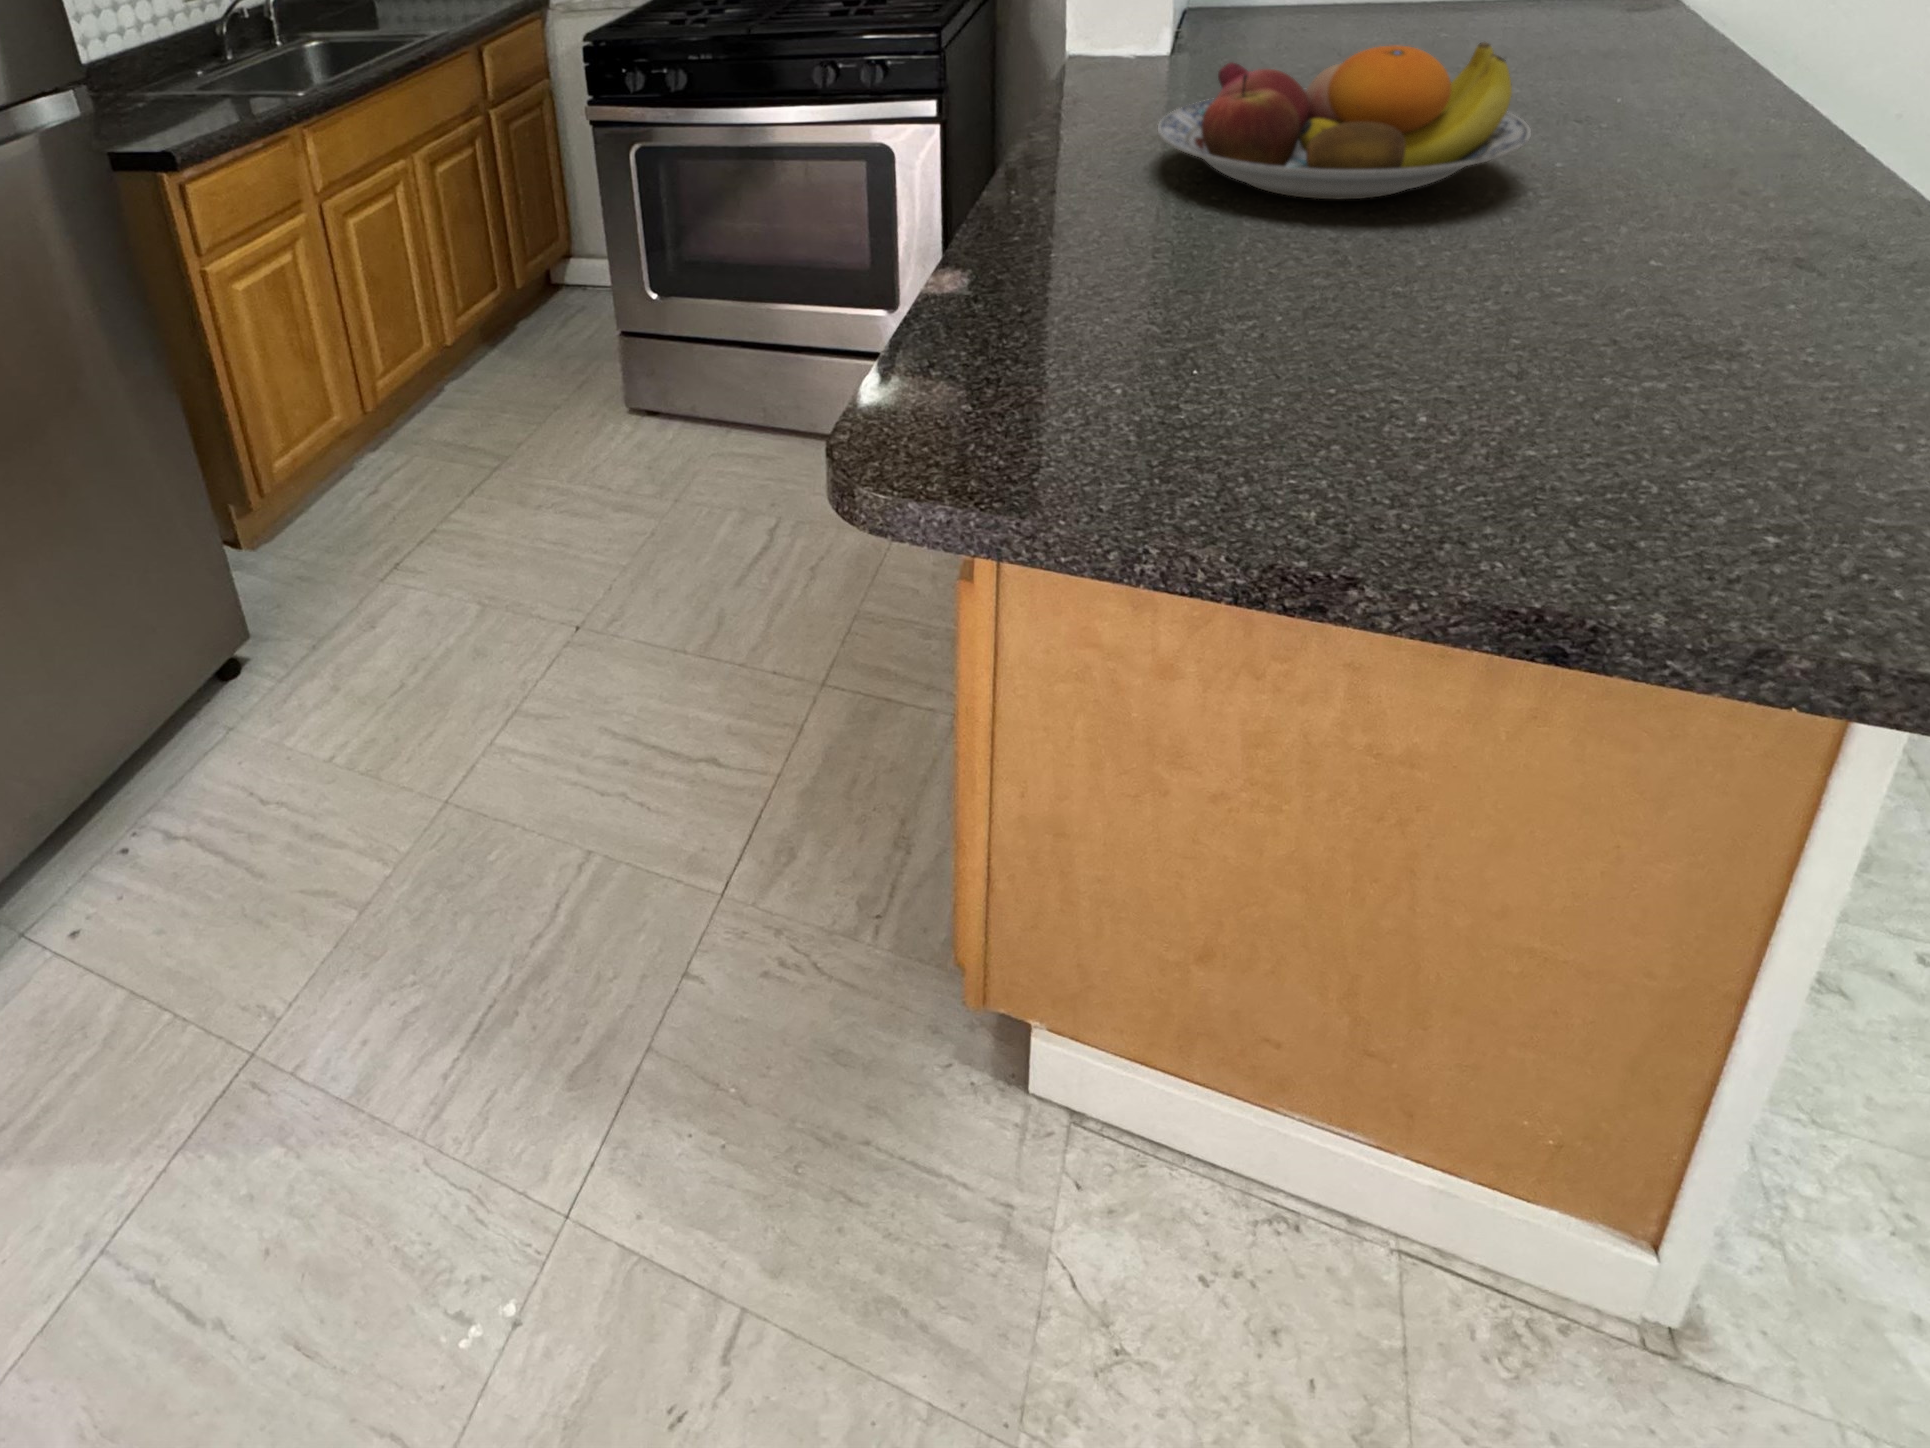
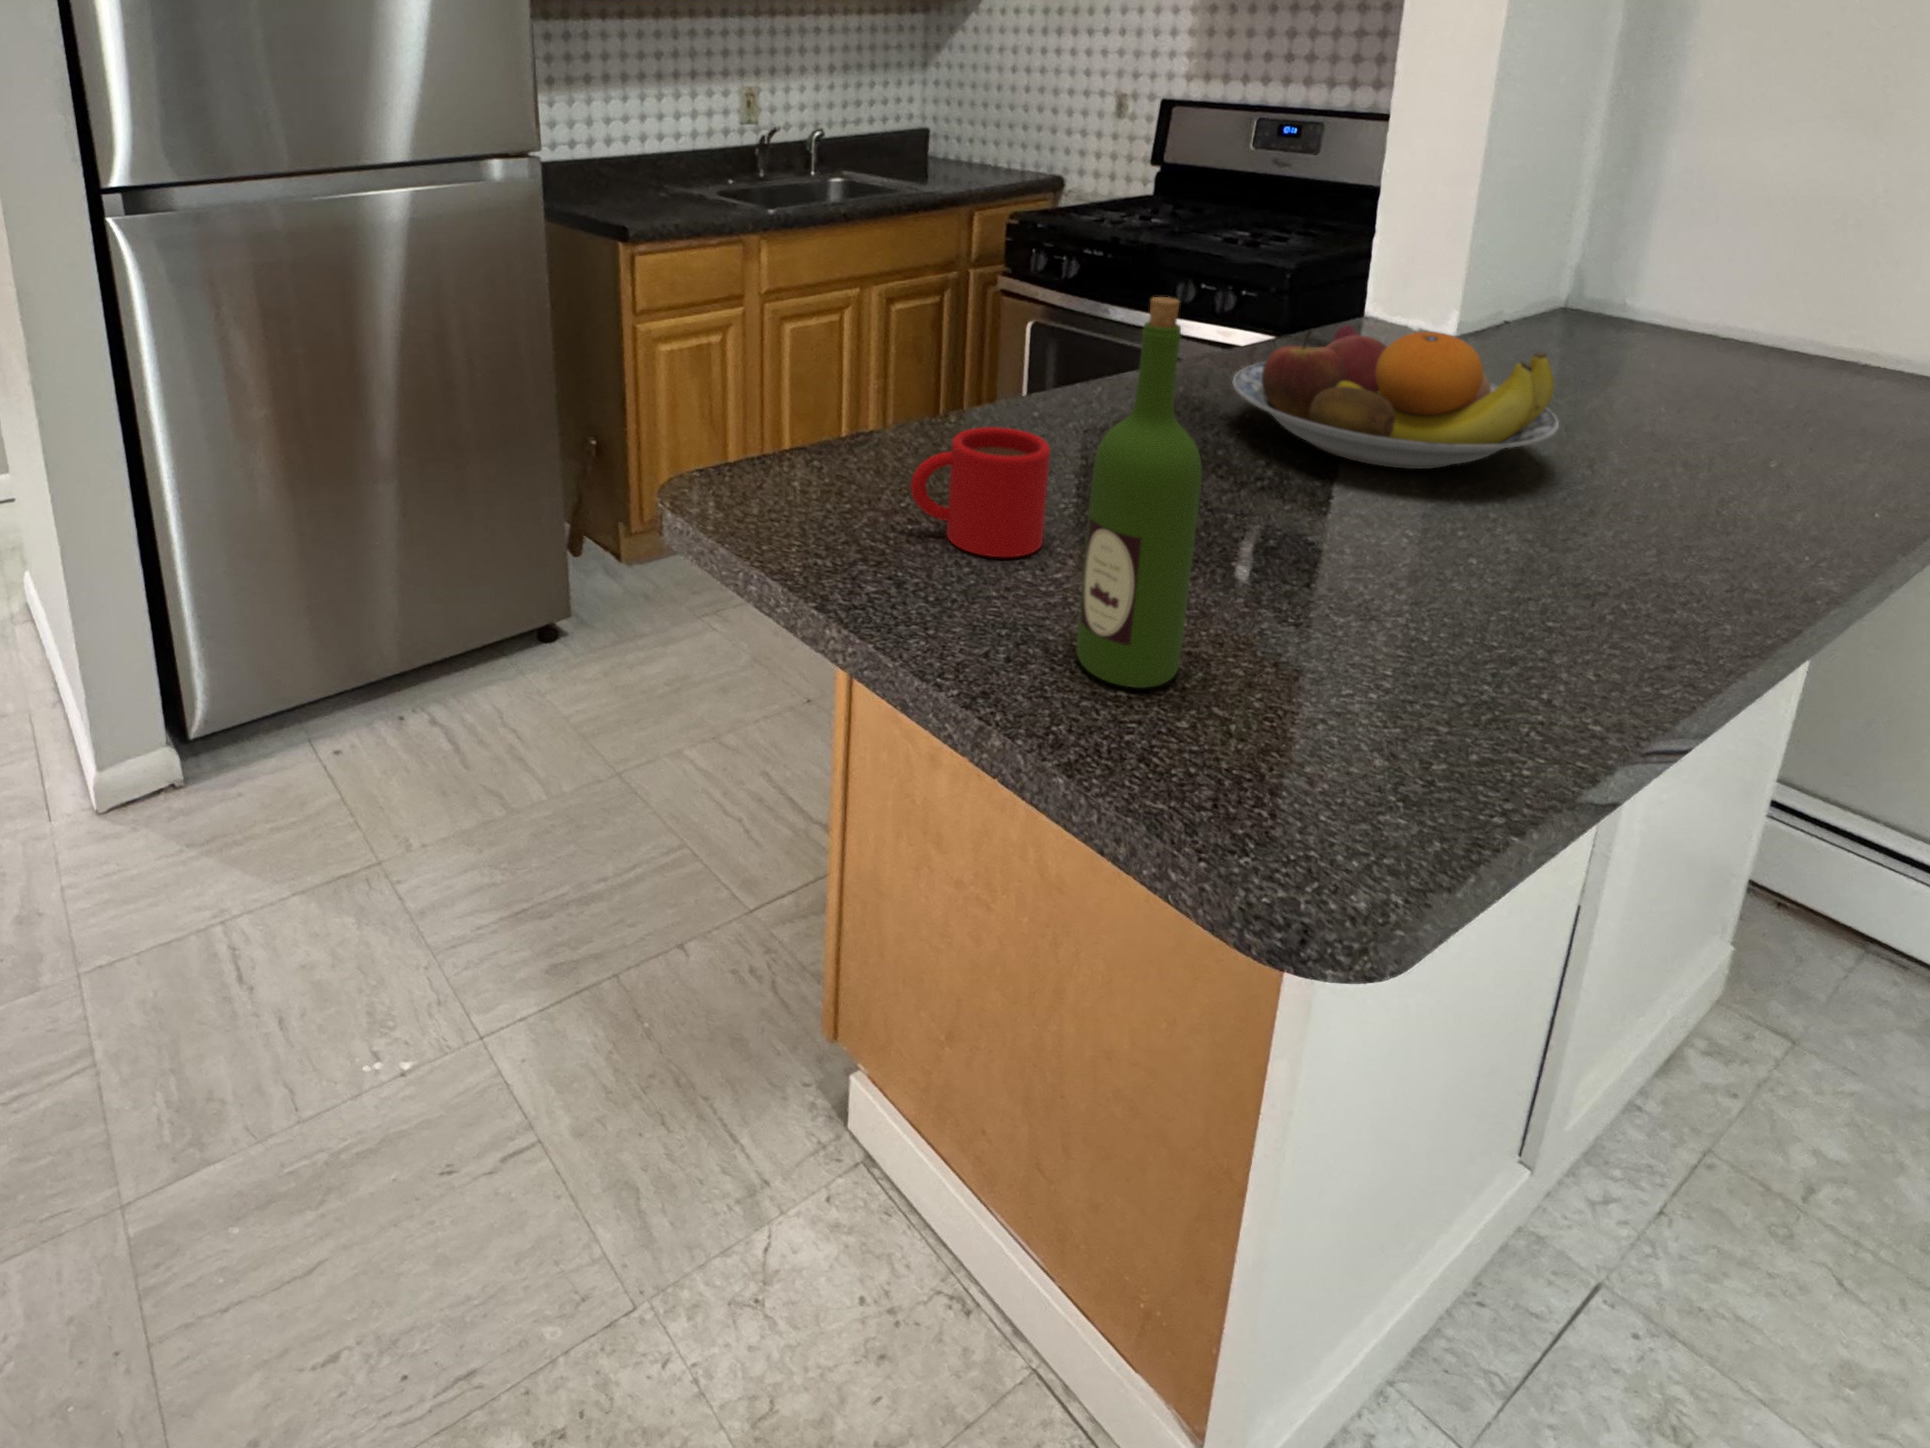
wine bottle: none [1590,45,1823,537] -> present [1077,297,1202,688]
mug: none [1183,266,1343,430] -> present [911,427,1050,557]

